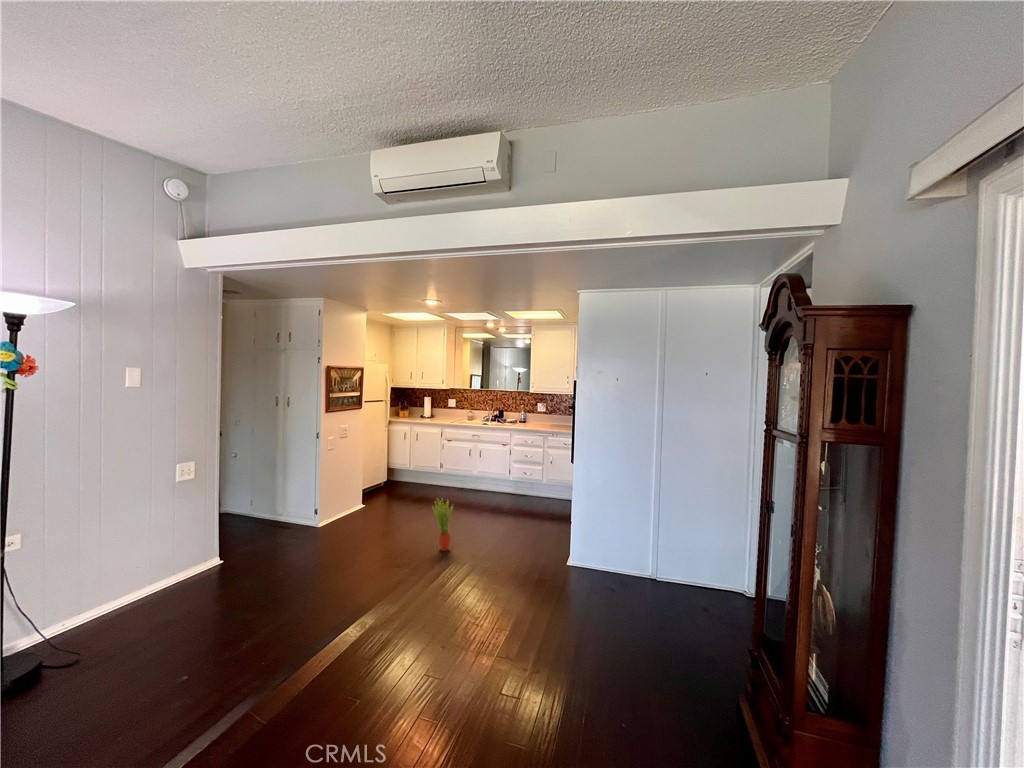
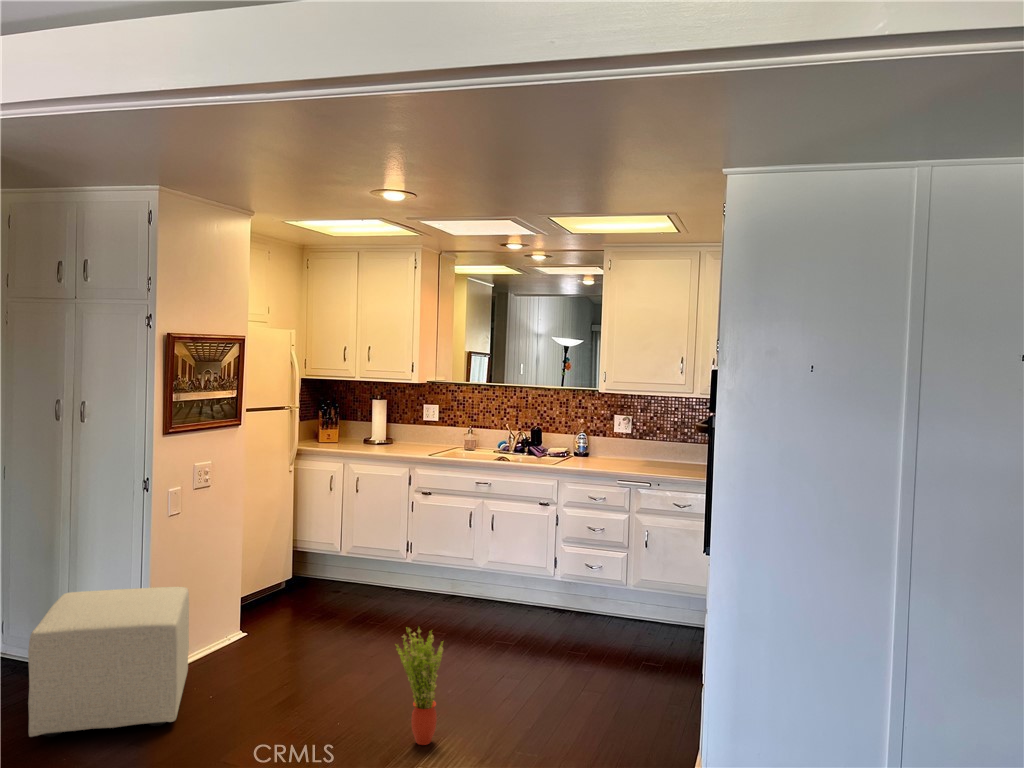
ottoman: none [264,483,338,550] -> present [28,587,189,737]

